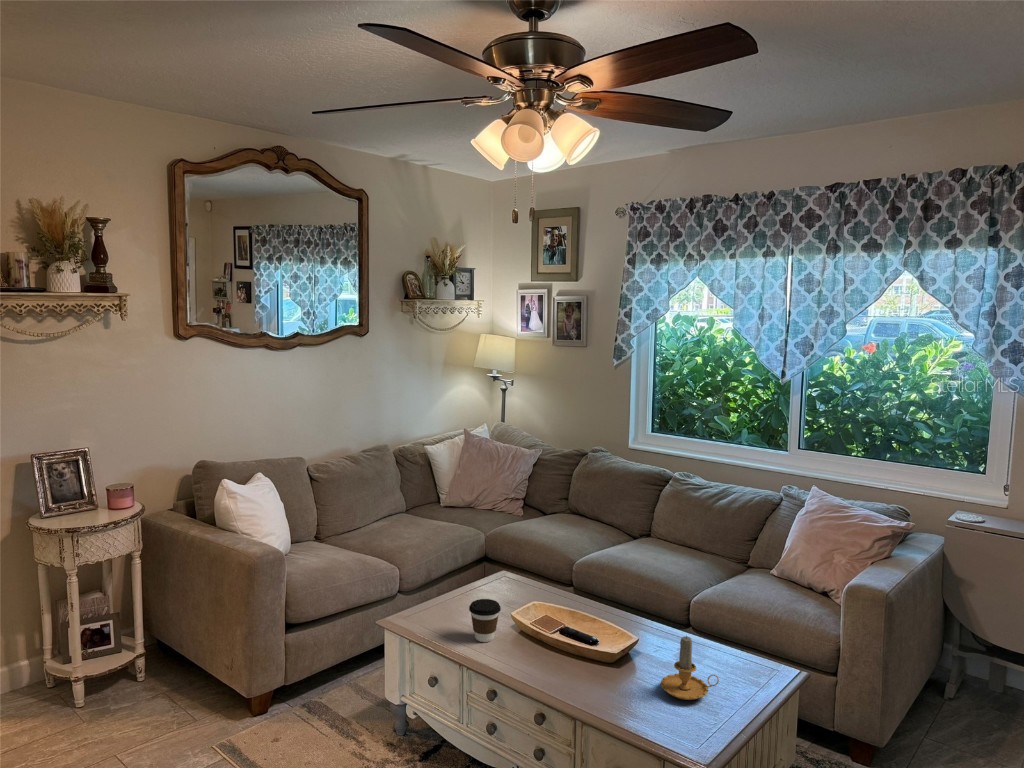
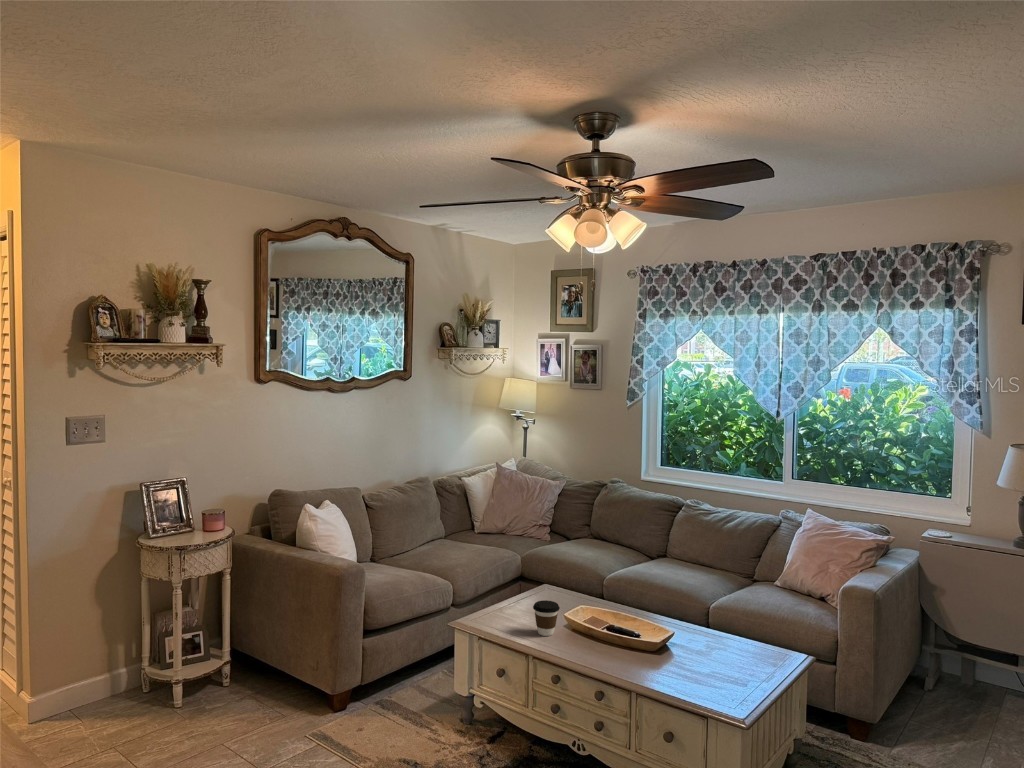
candle: present [661,636,719,700] -> none [699,621,745,673]

